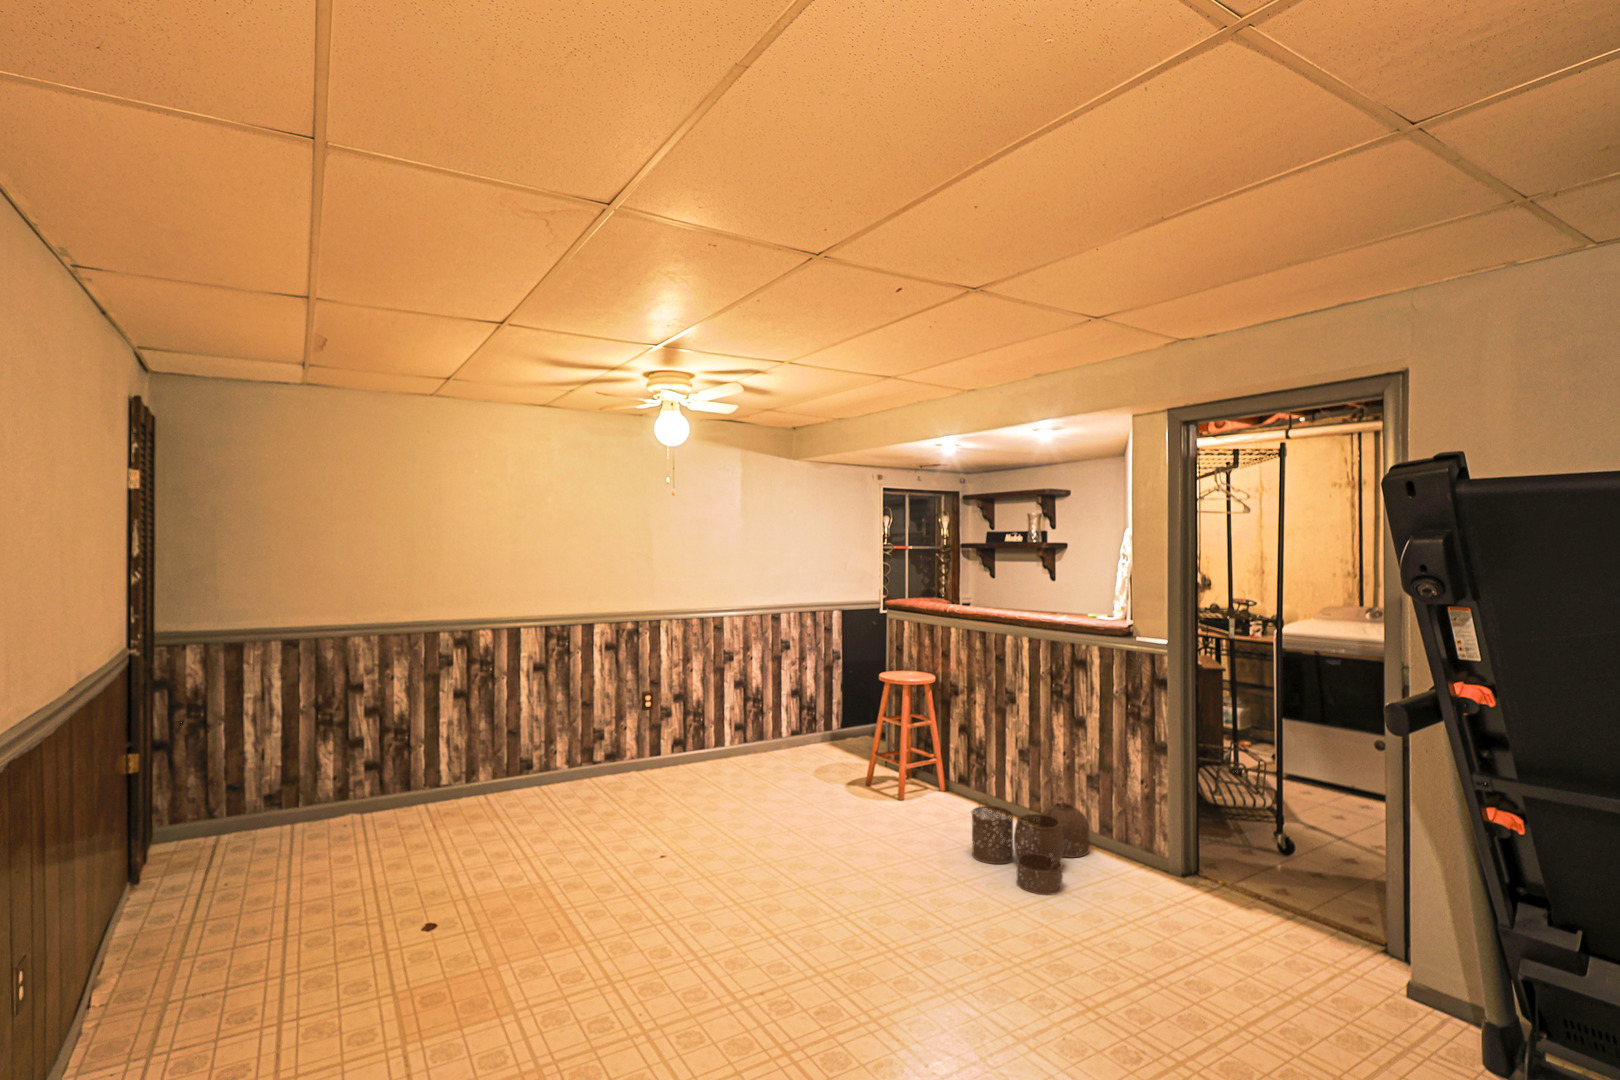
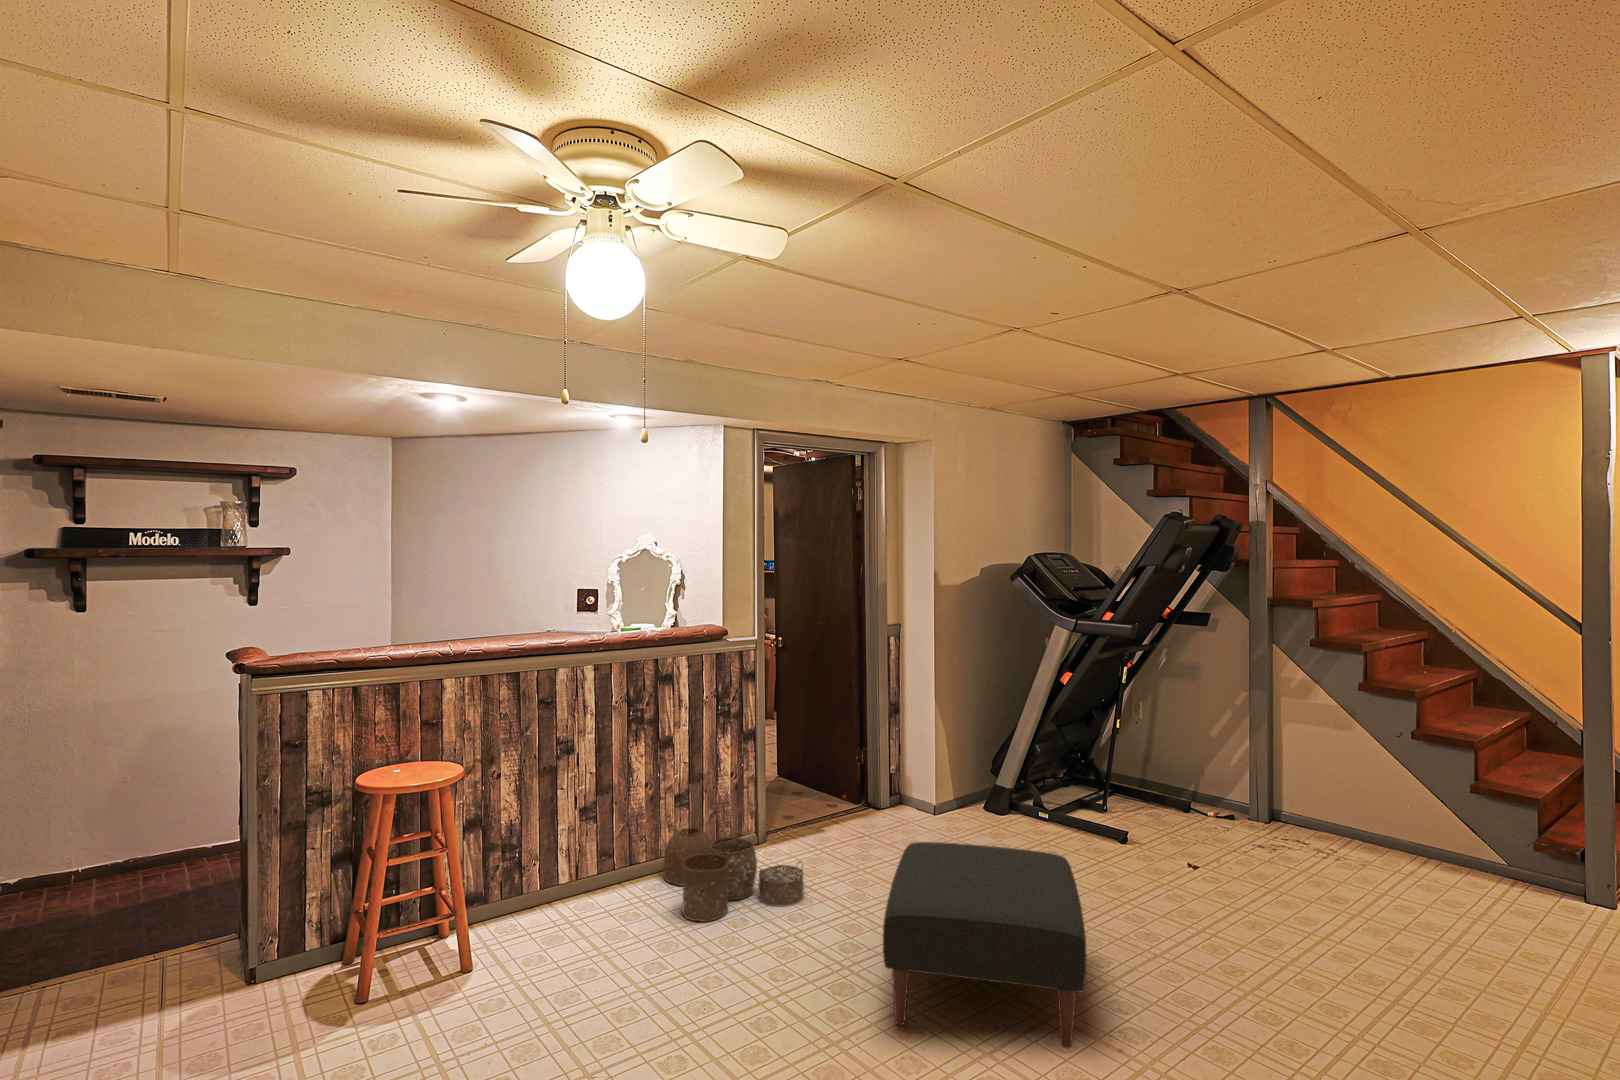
ottoman: none [762,826,974,1027] -> present [883,842,1086,1049]

